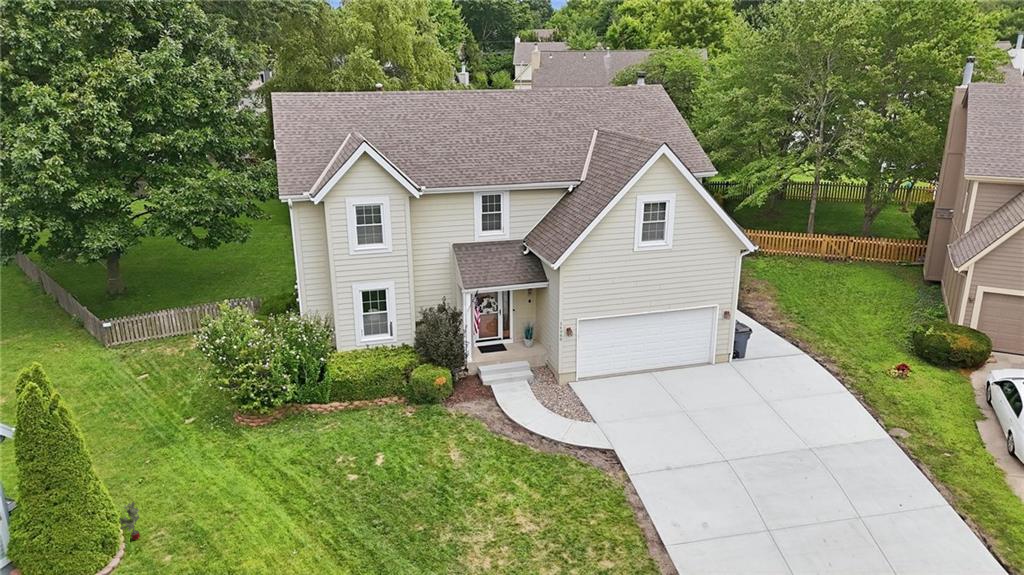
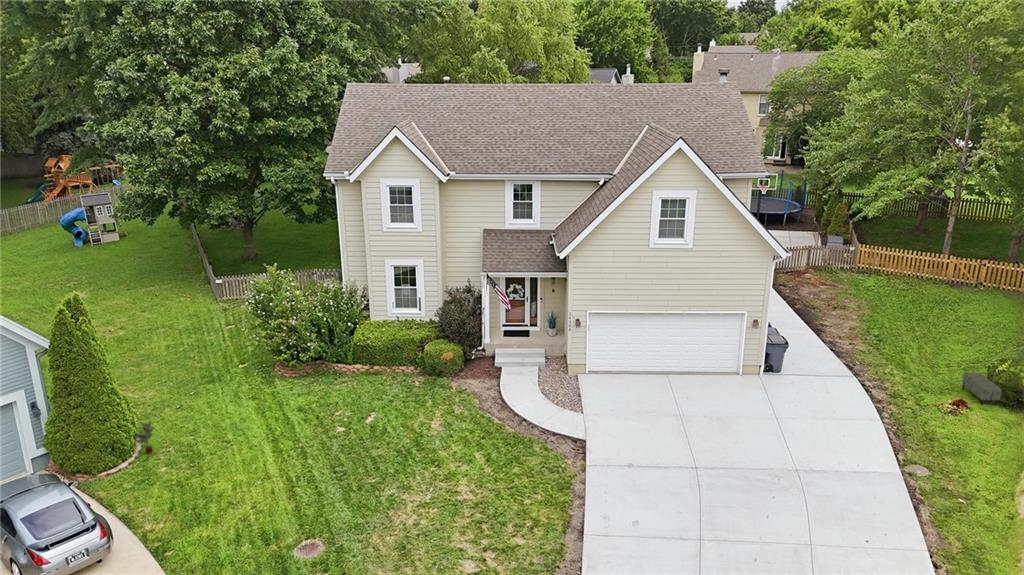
bench: none [905,340,943,368] -> present [962,373,1002,405]

